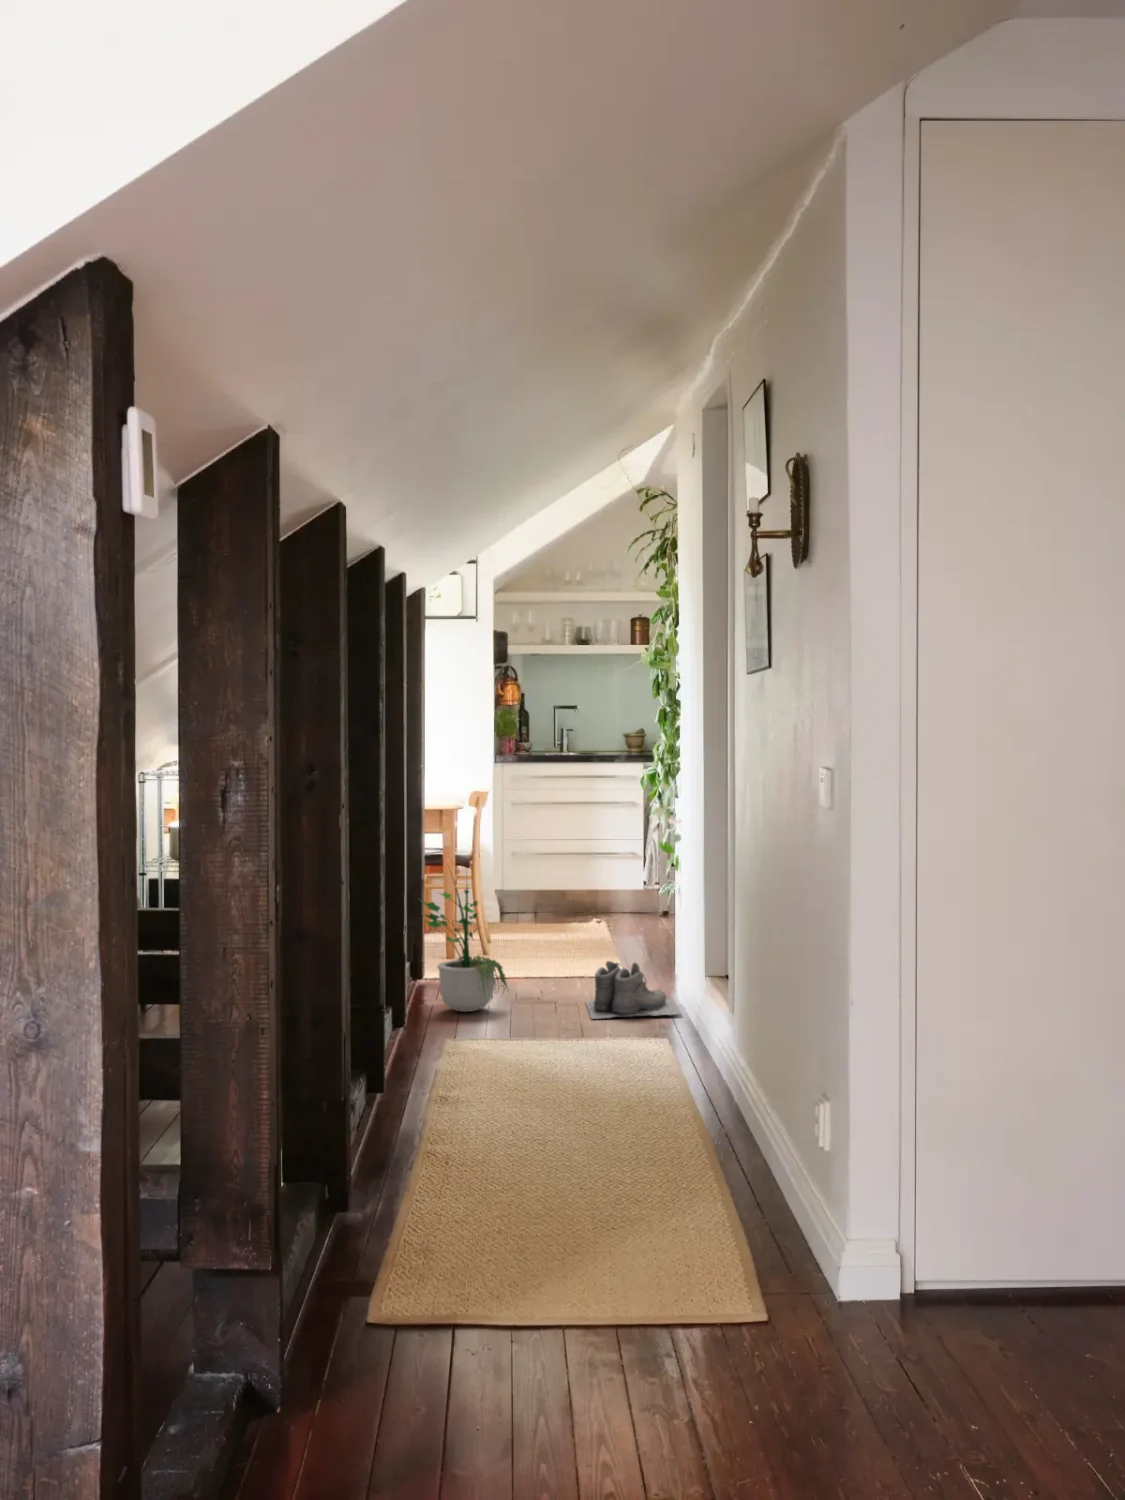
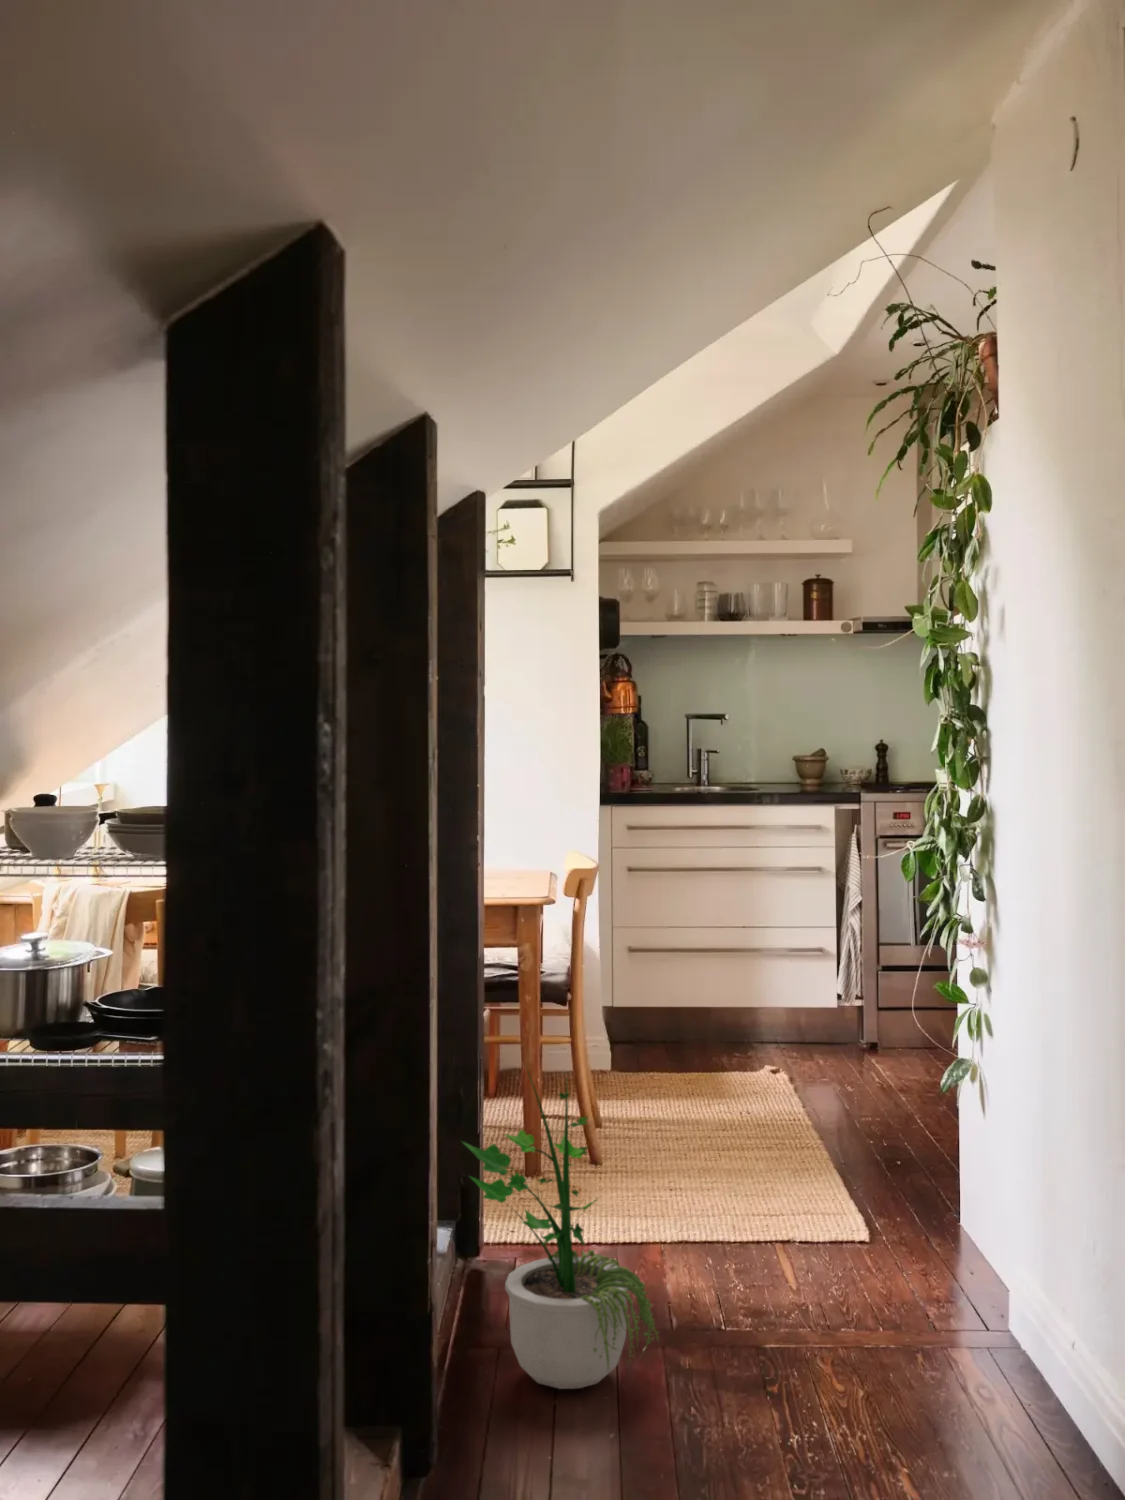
boots: present [585,961,681,1019] -> none [817,1274,1059,1435]

